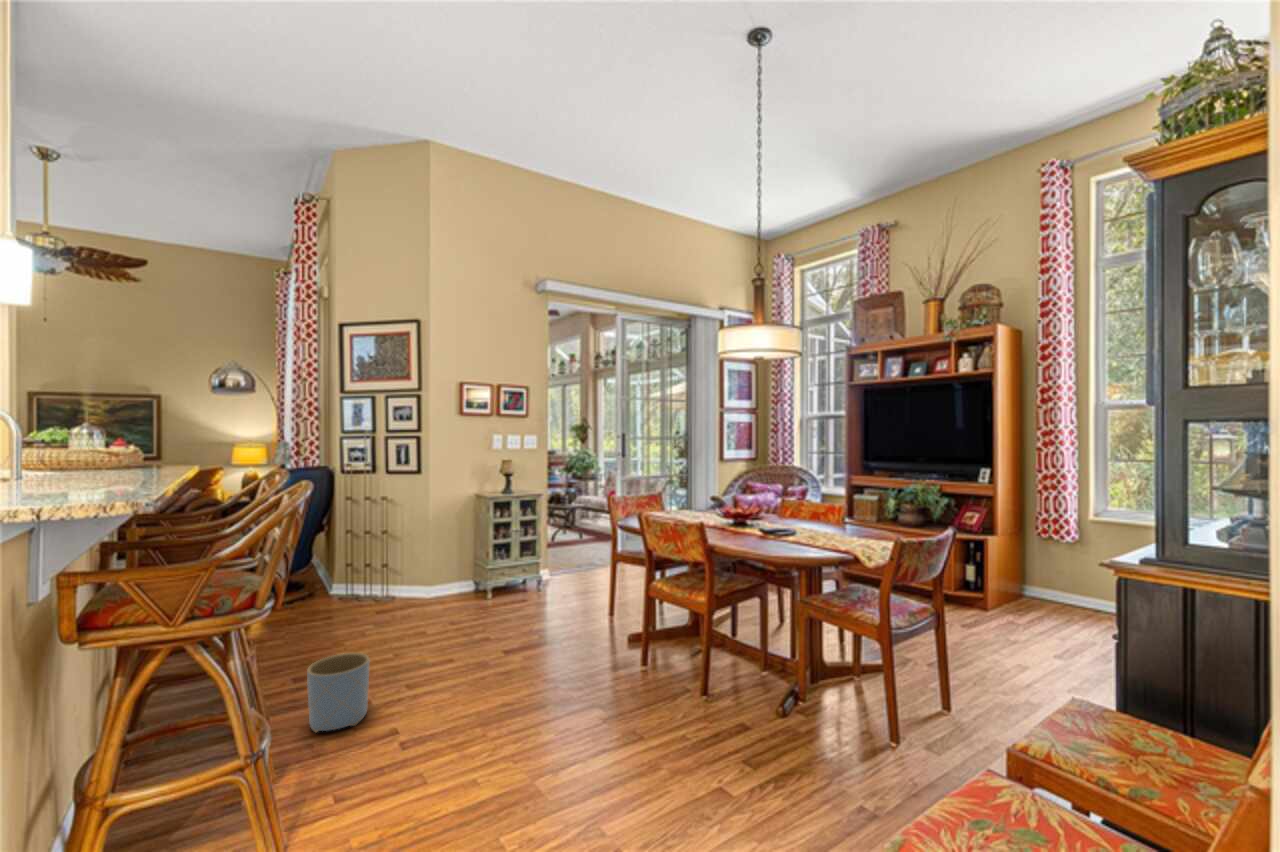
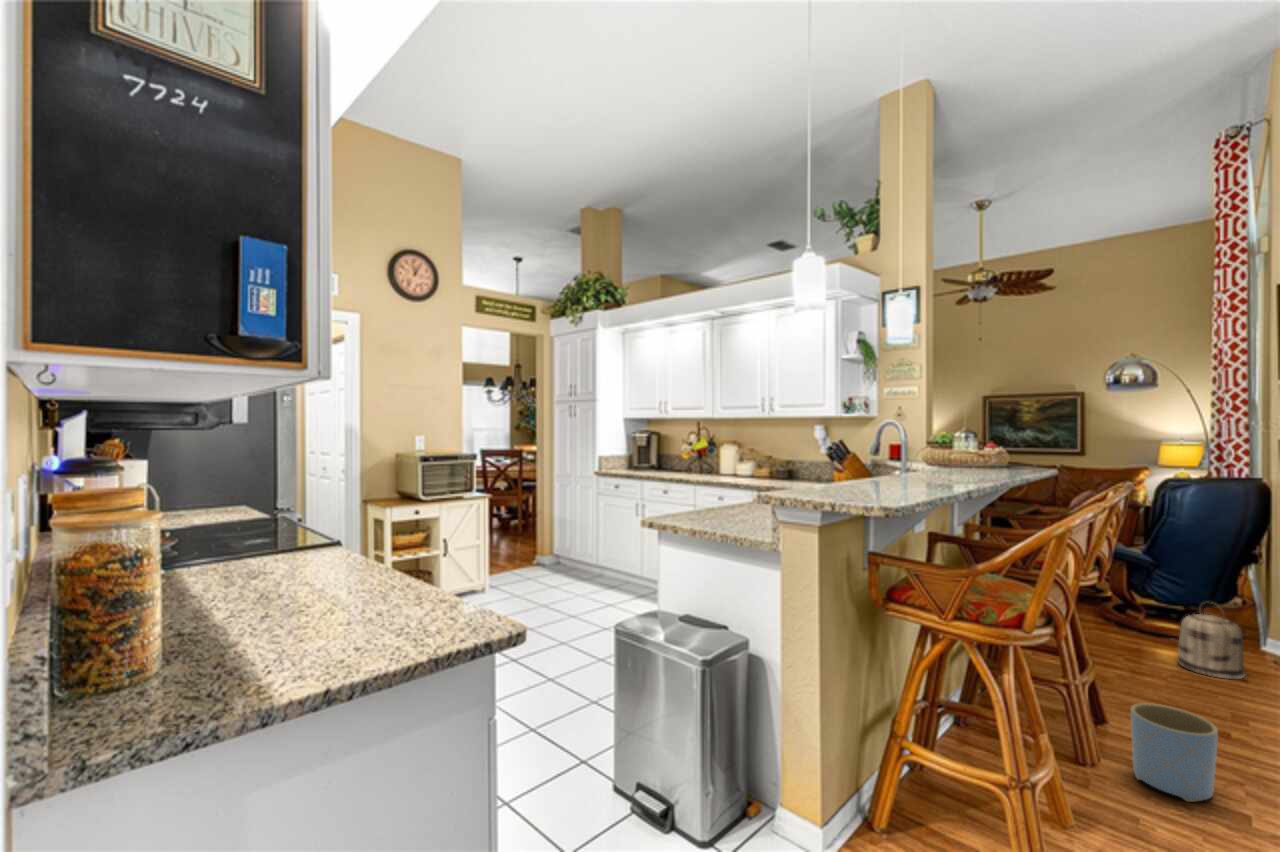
basket: none [291,566,337,627] -> present [1178,613,1245,679]

